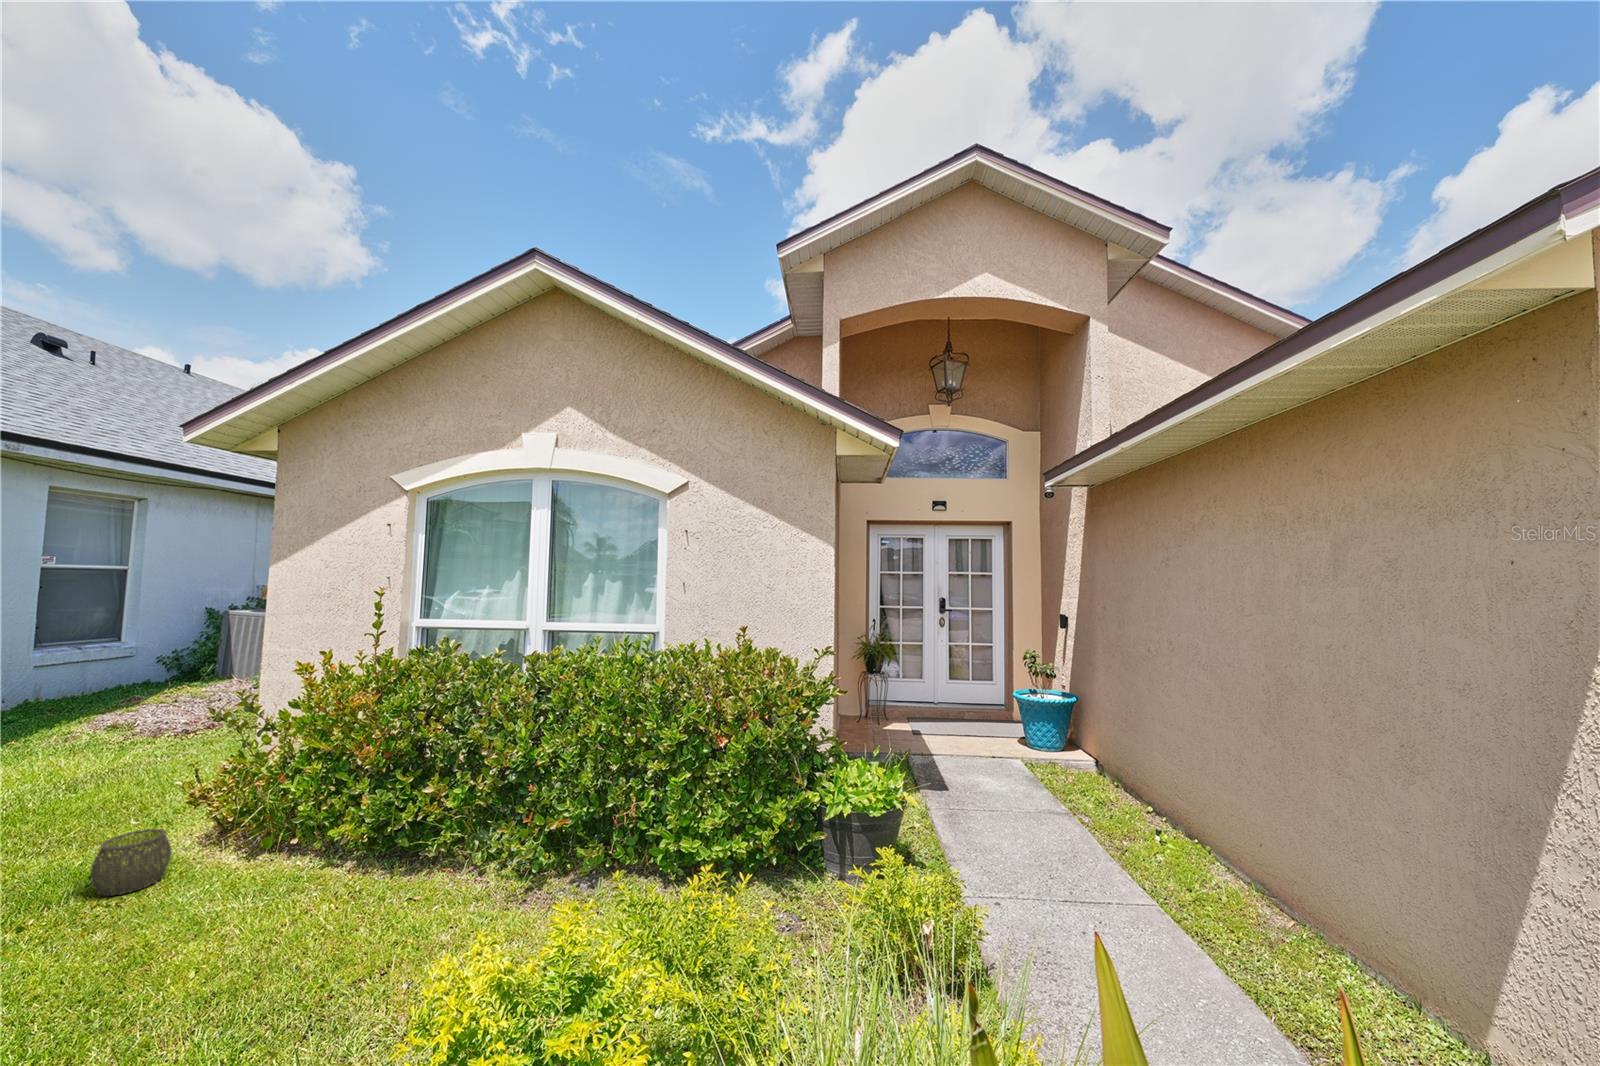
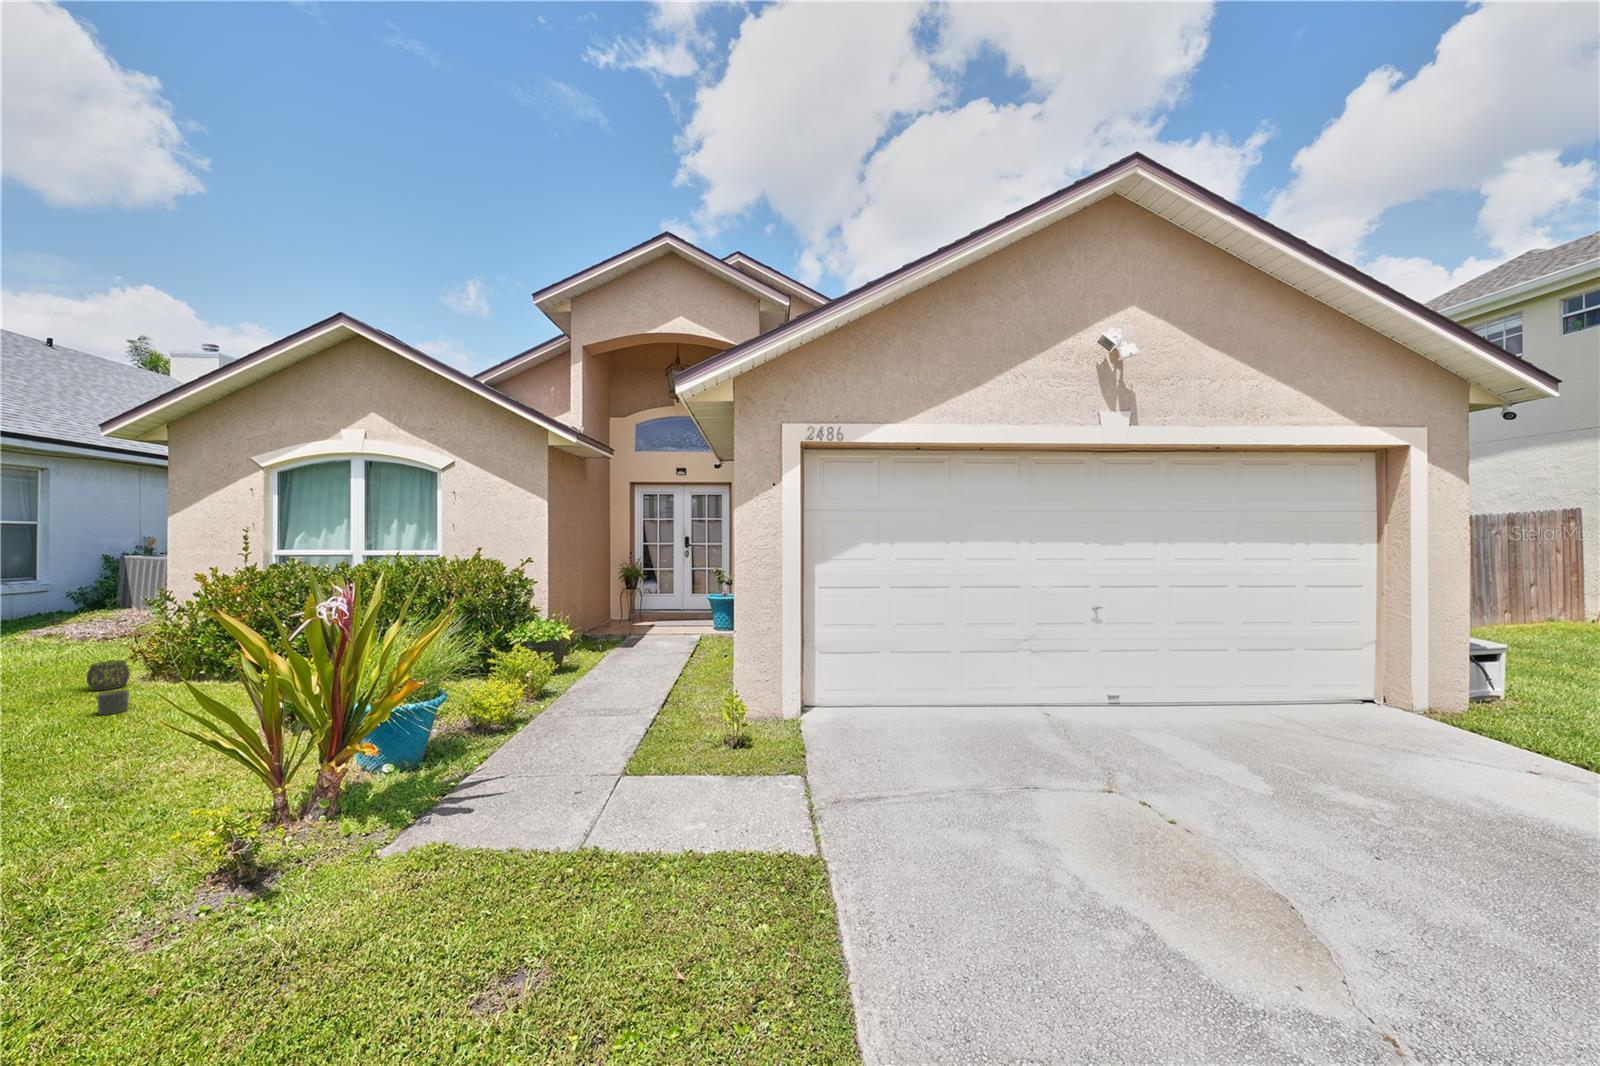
planter: none [62,943,134,1017] -> present [97,690,129,715]

